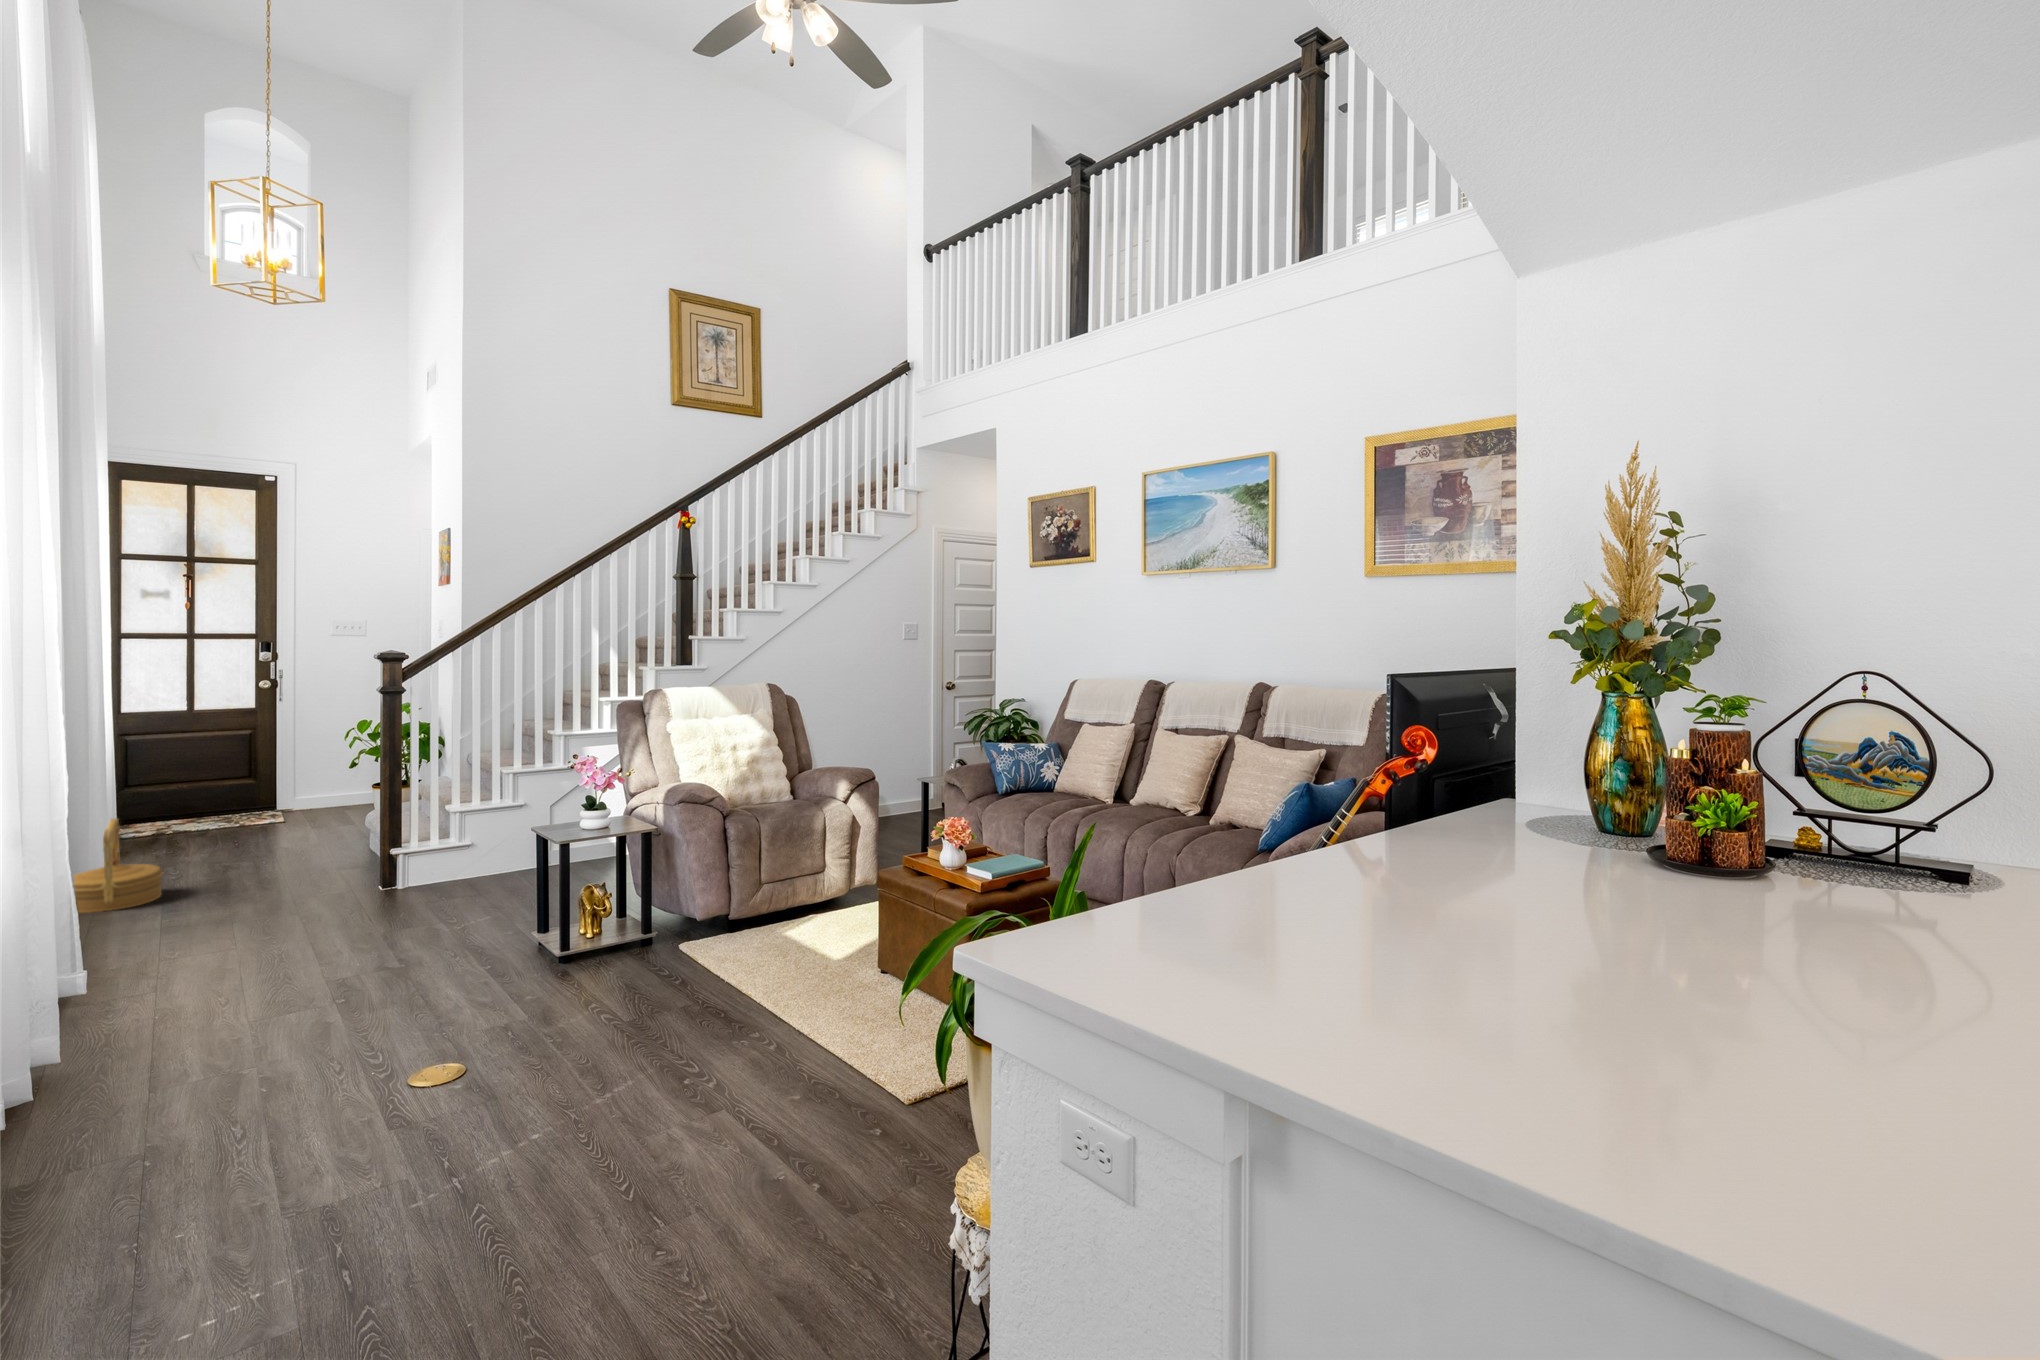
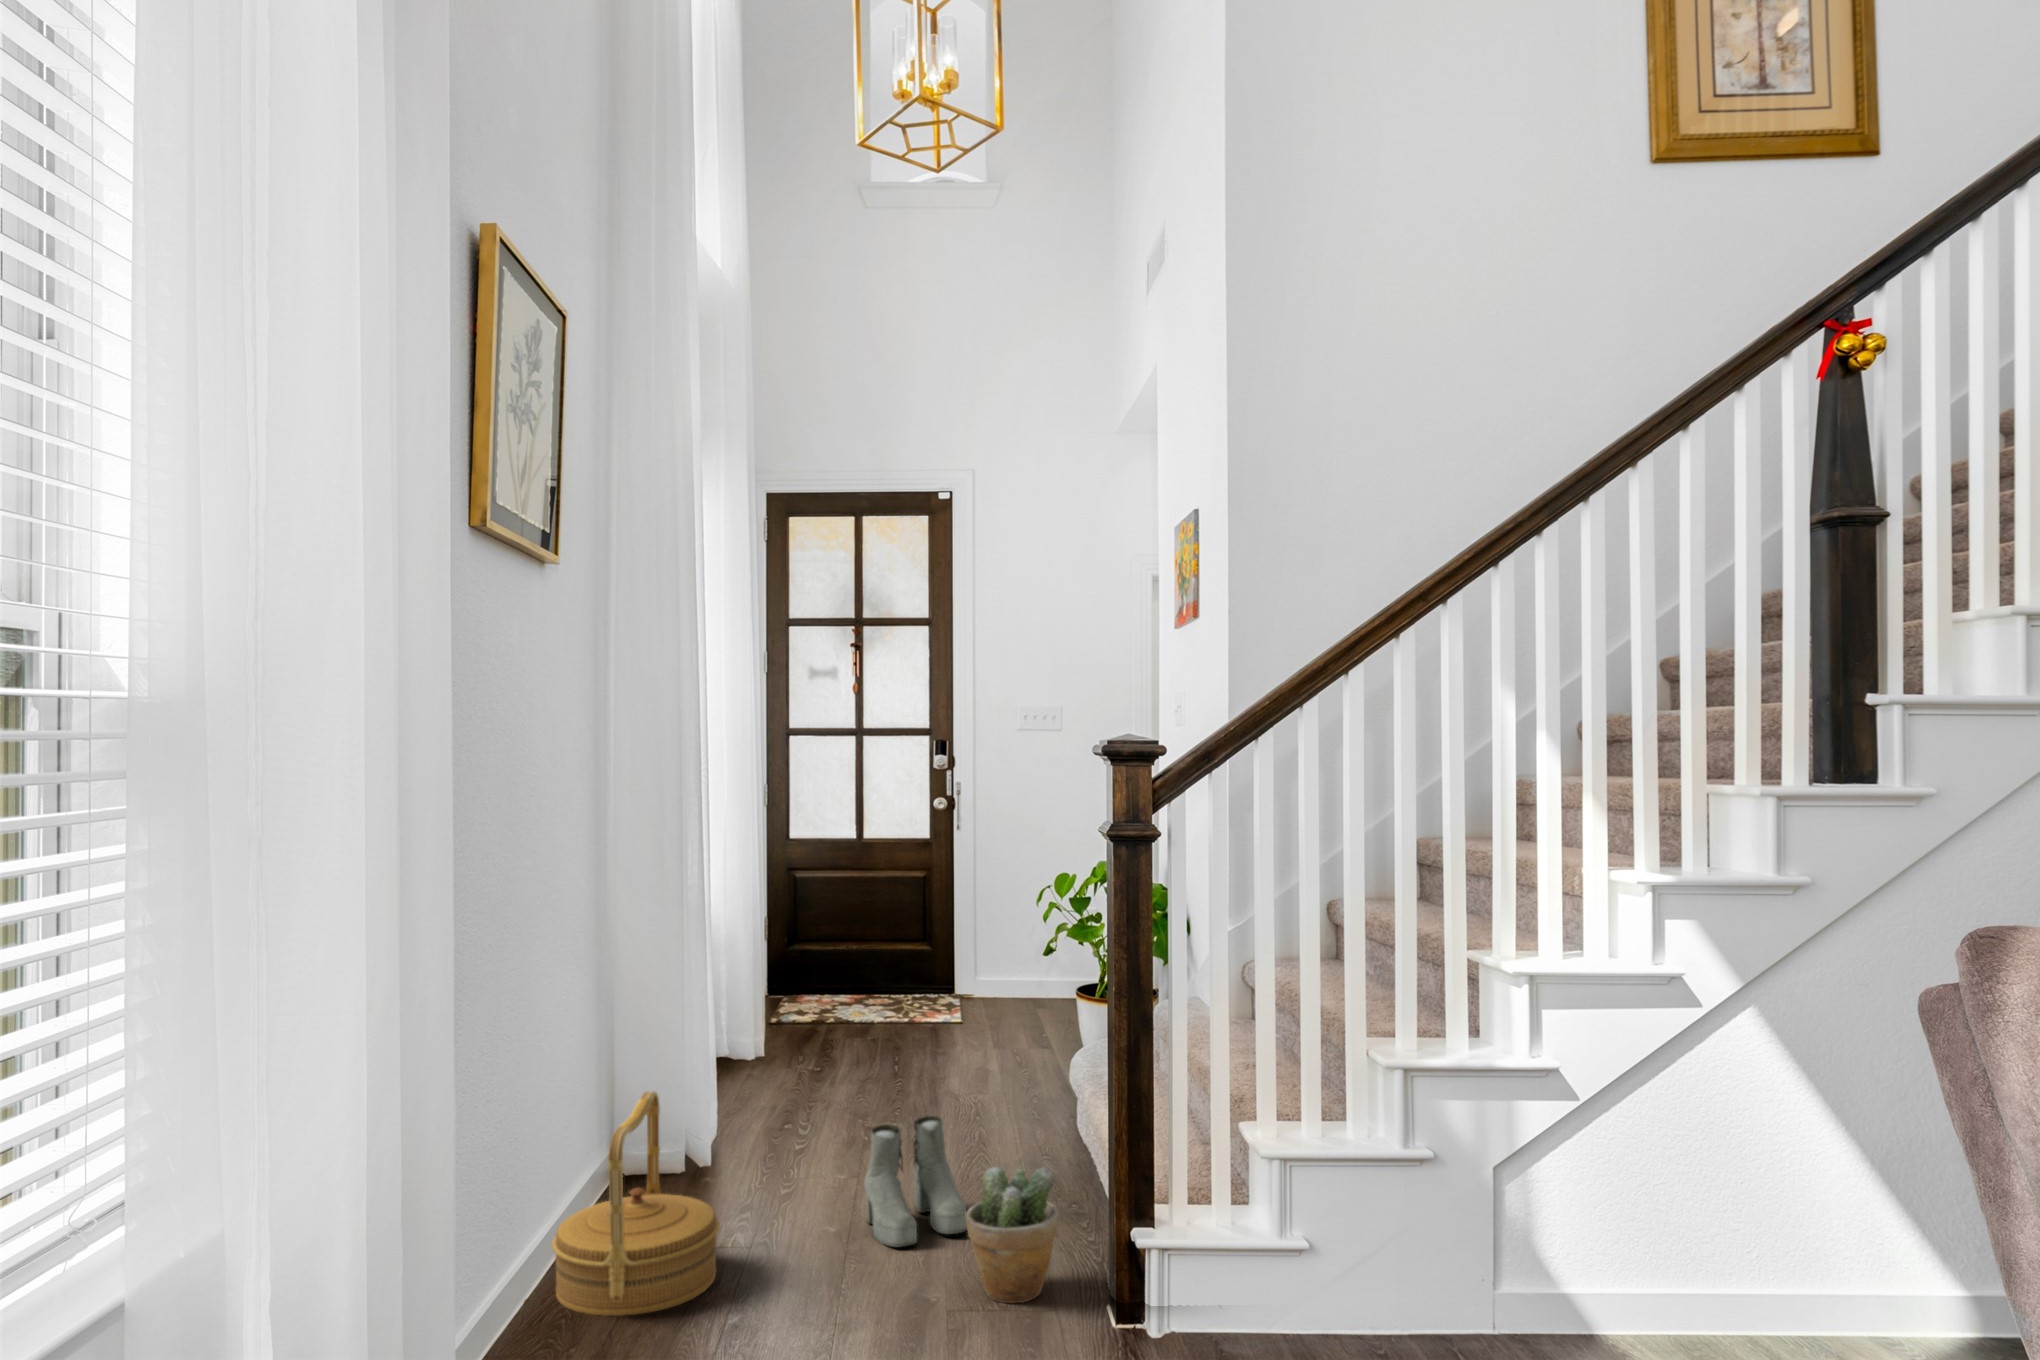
boots: none [243,822,304,877] -> present [864,1116,967,1247]
potted plant: none [306,828,355,884] -> present [966,1167,1059,1303]

